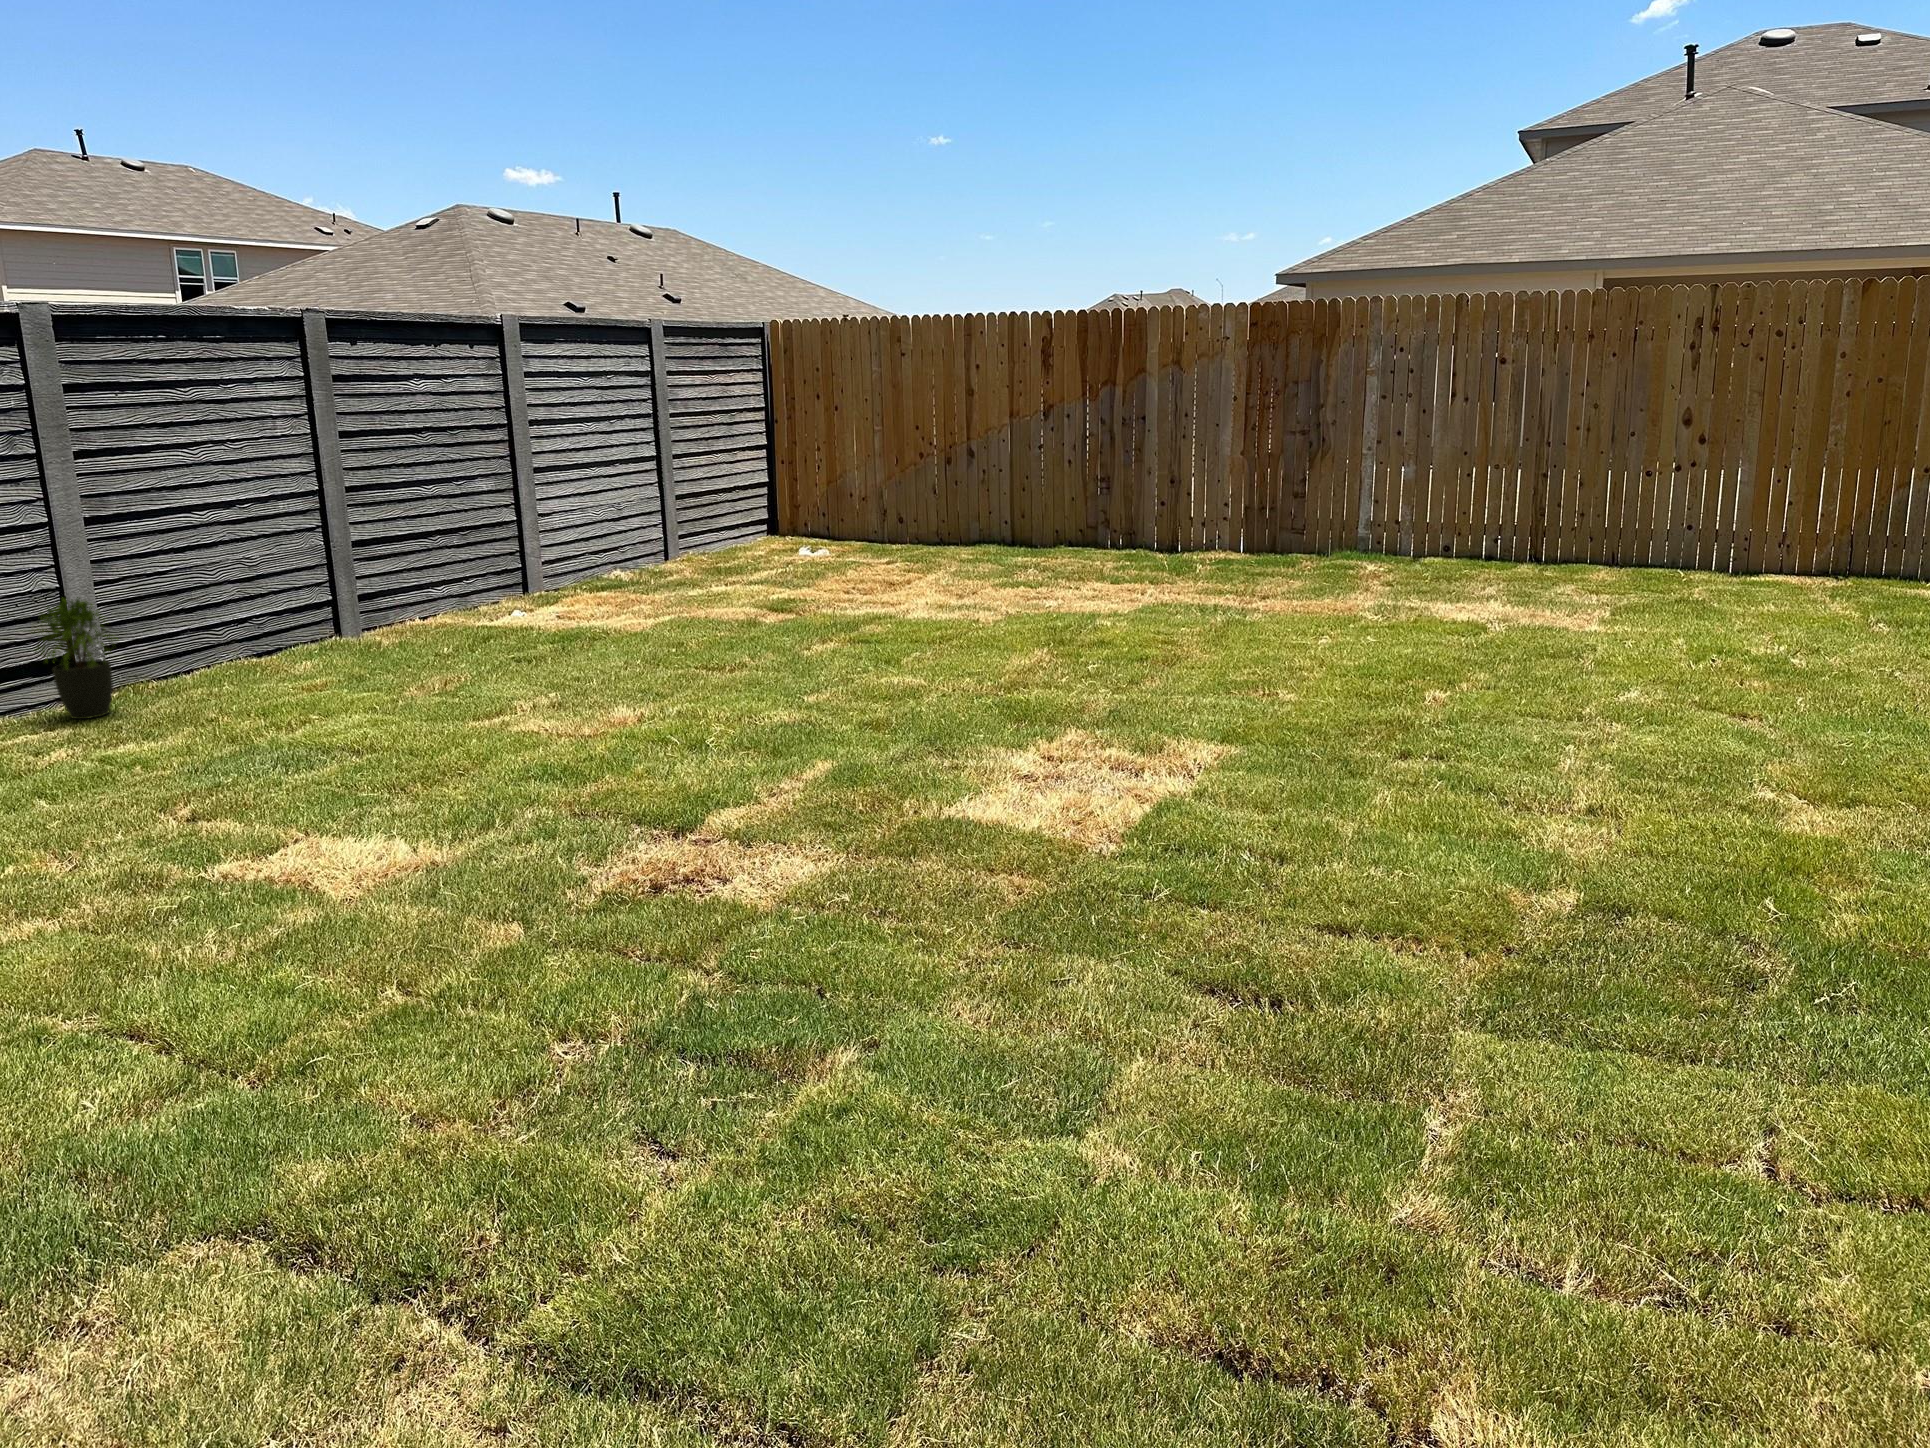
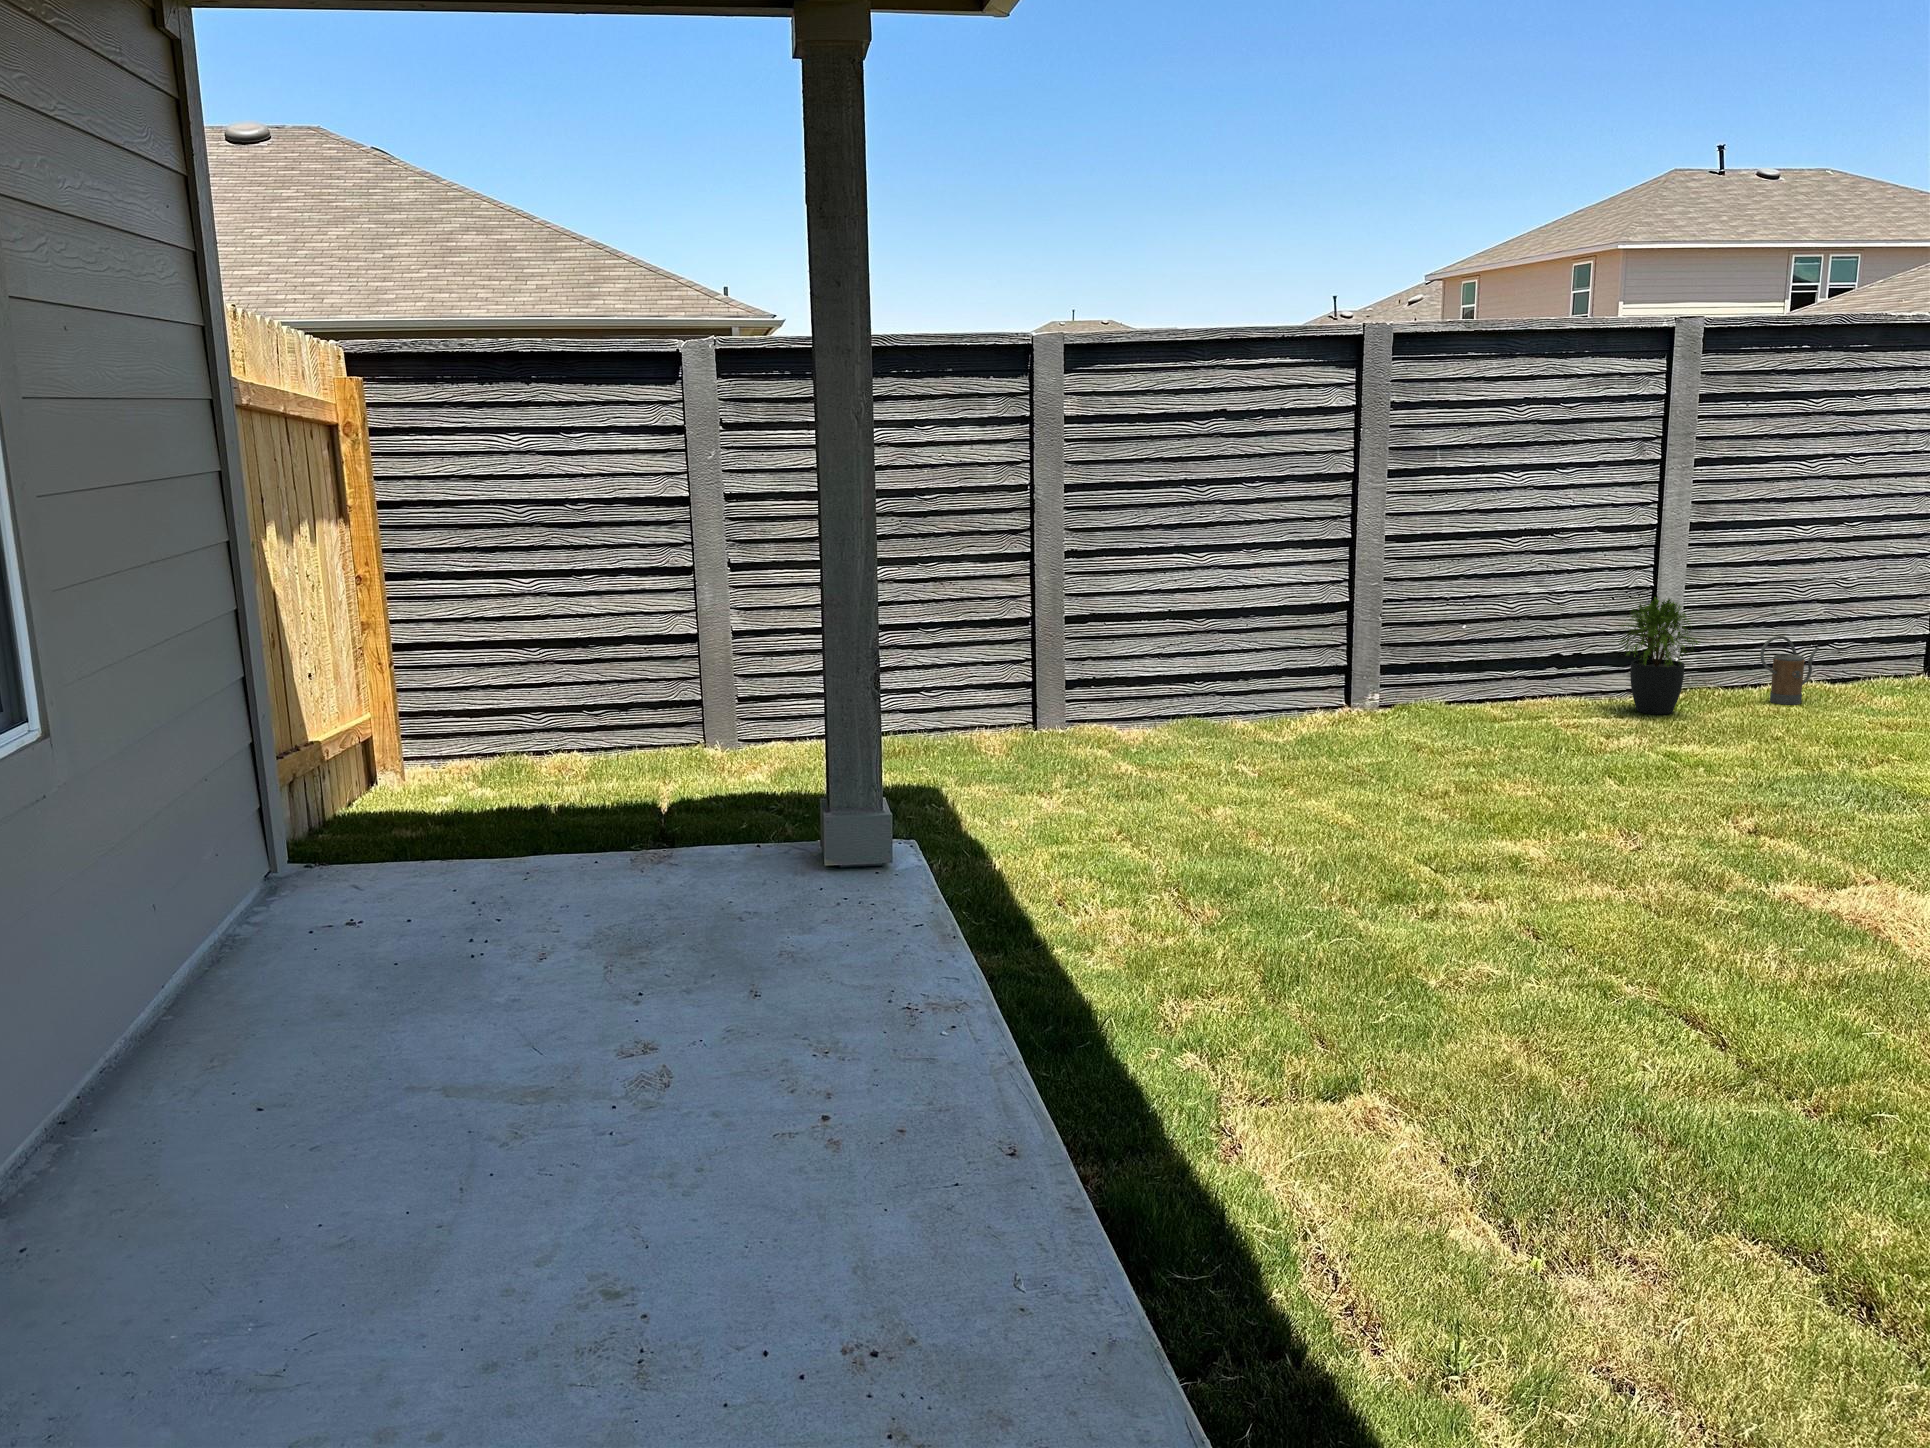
watering can: none [185,620,238,685] -> present [1760,636,1819,704]

